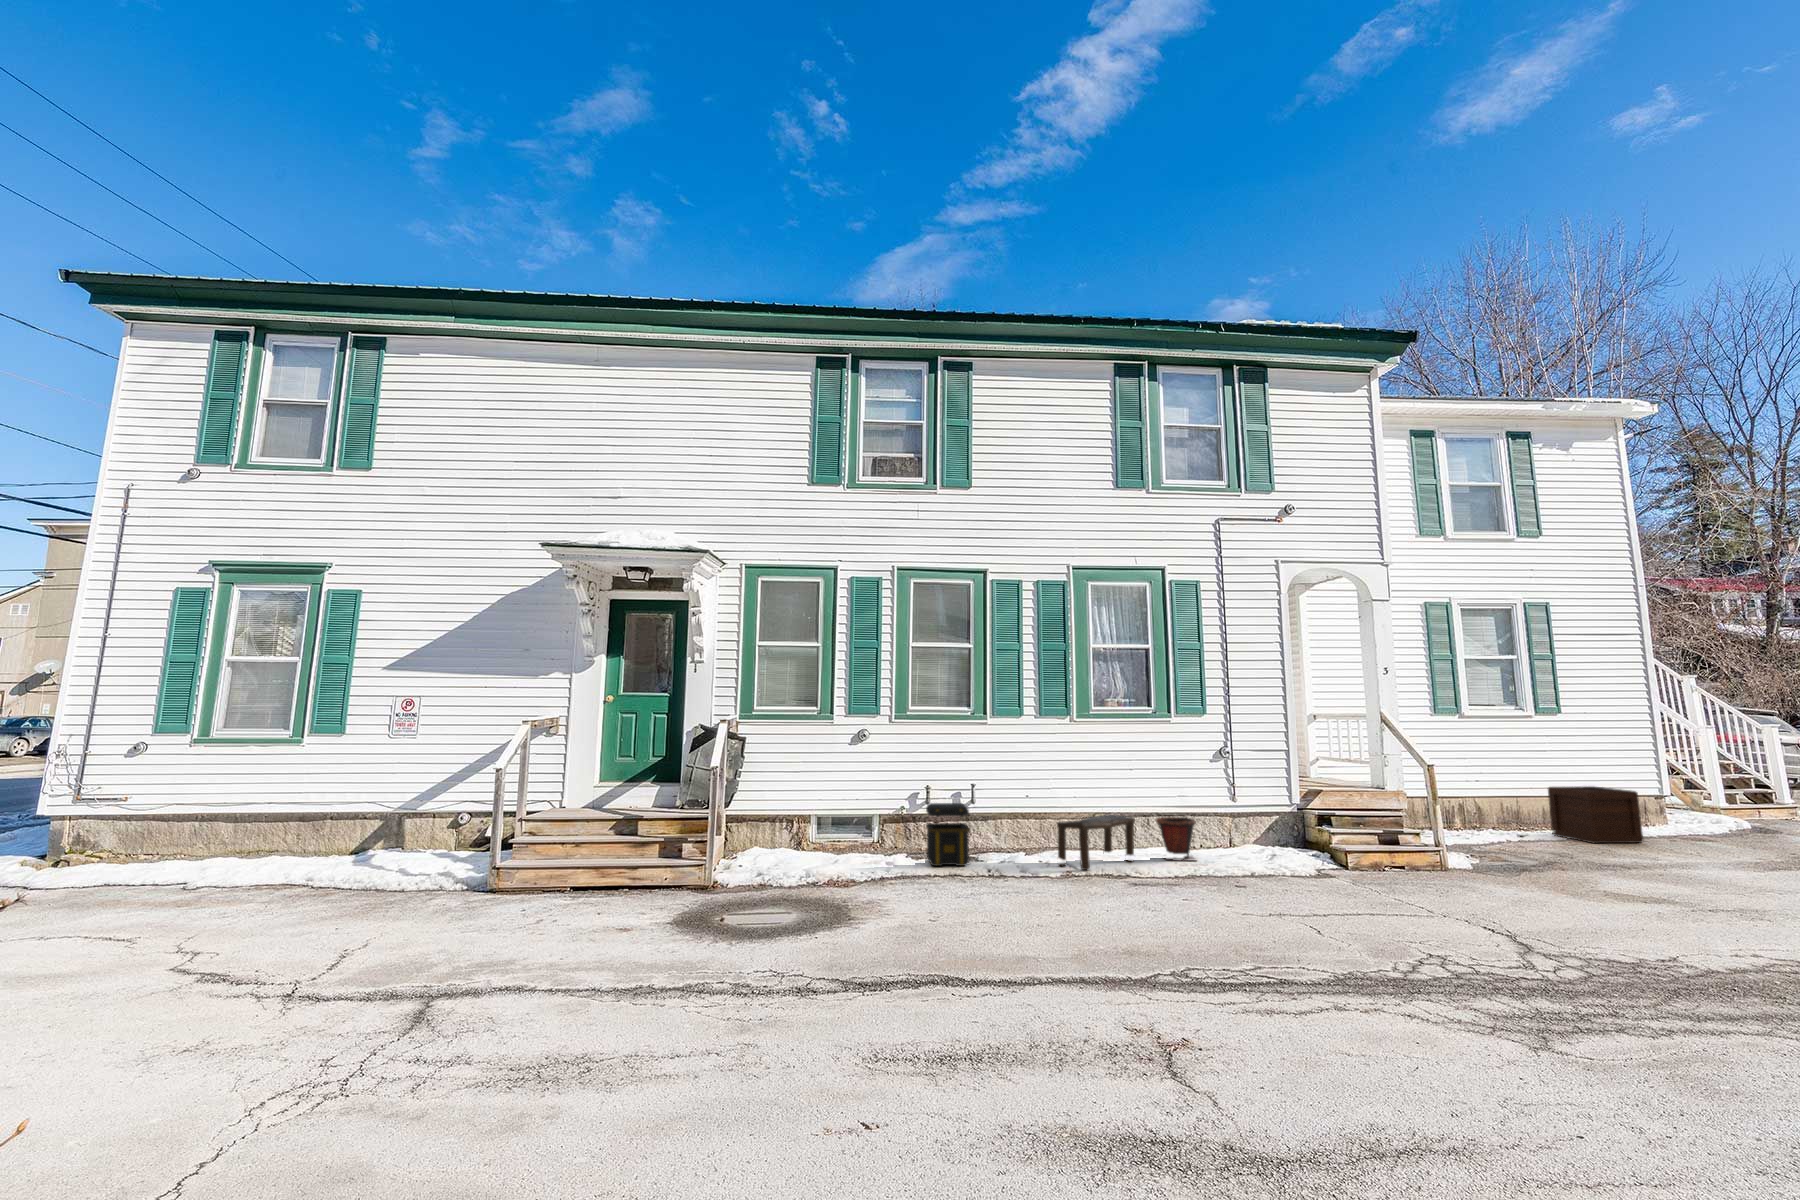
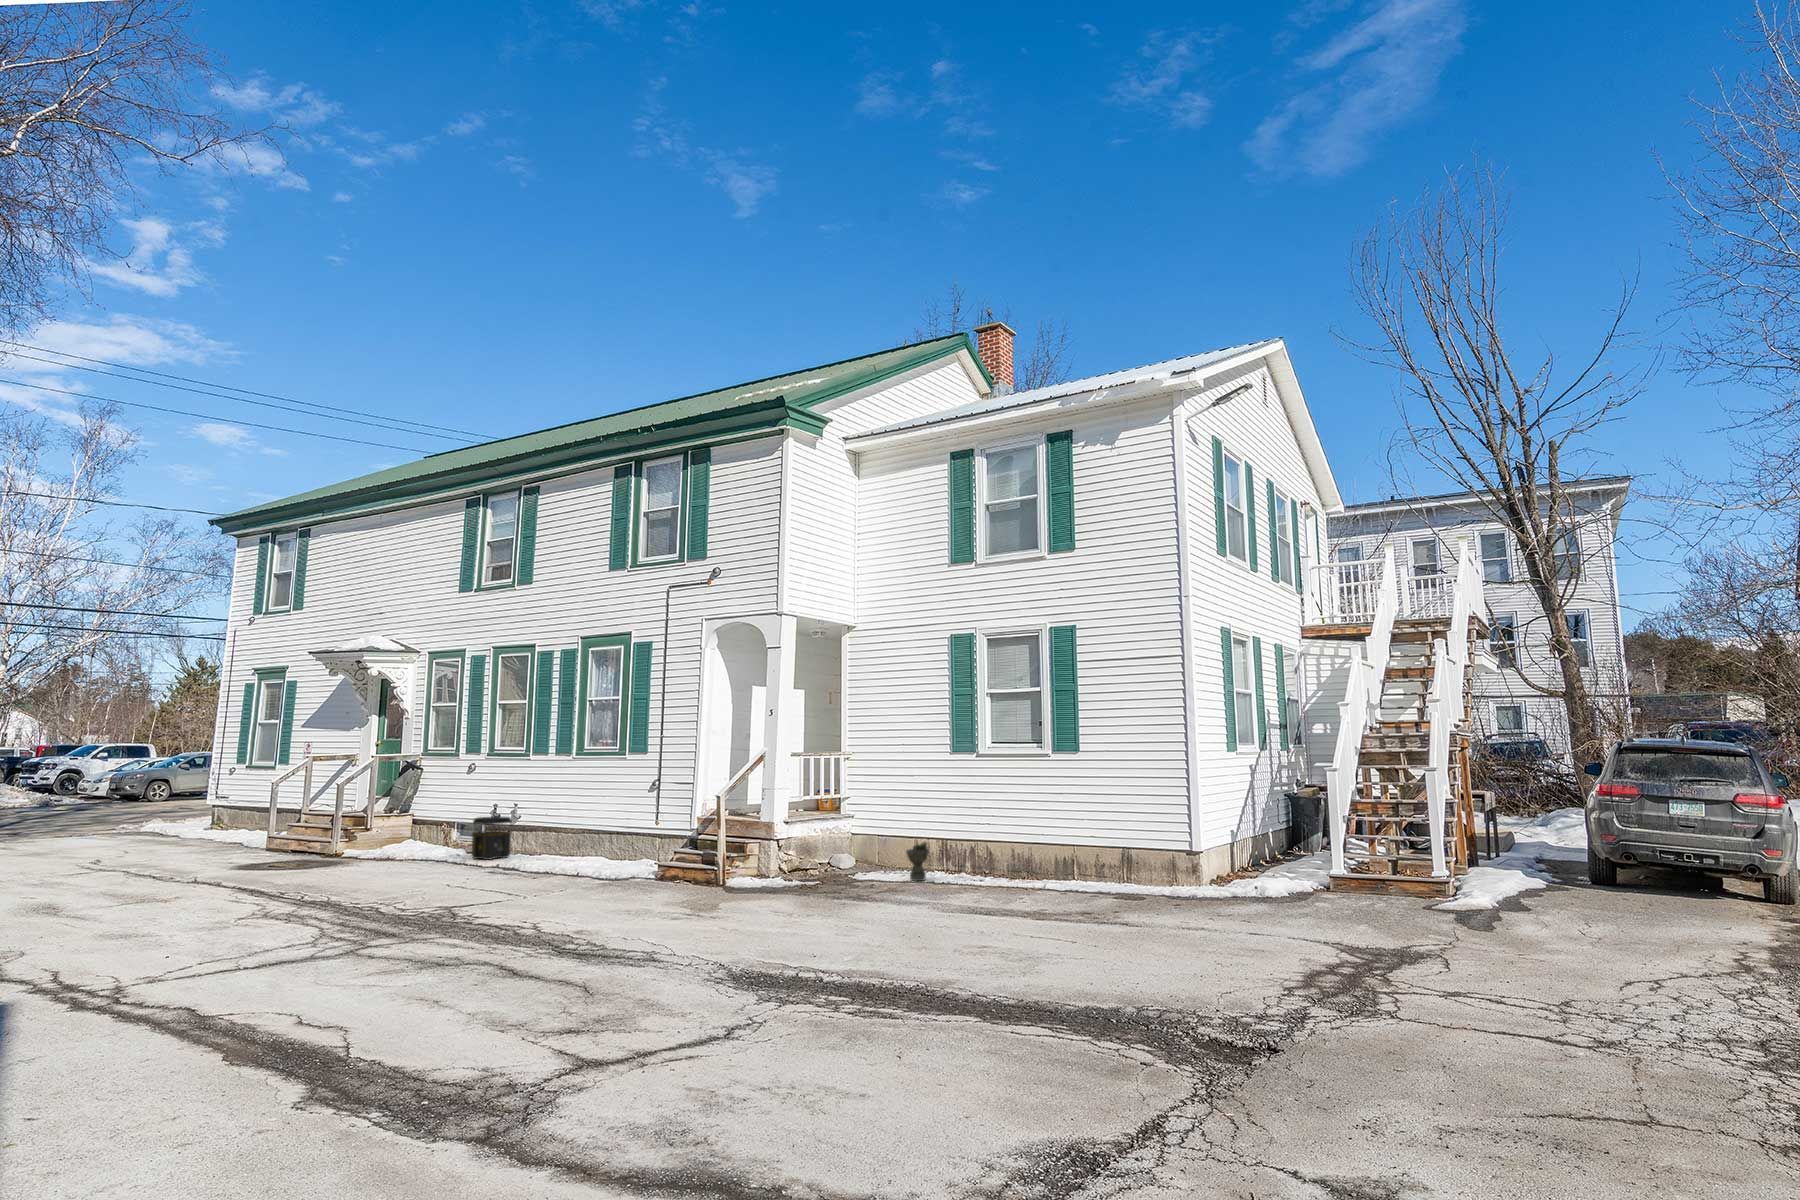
wooden crate: present [1548,786,1643,843] -> none [953,831,1027,893]
planter: none [1483,800,1511,839] -> present [906,843,929,881]
bench: present [1057,815,1135,870] -> none [518,831,585,867]
waste bin: present [1156,817,1196,861] -> none [593,835,627,869]

